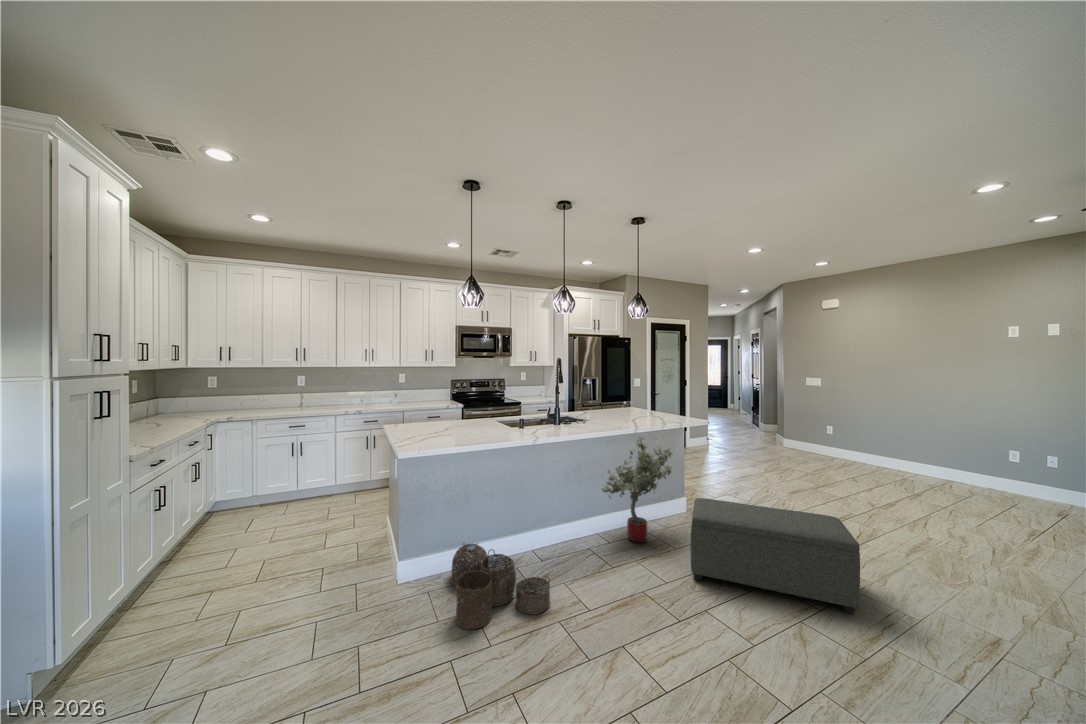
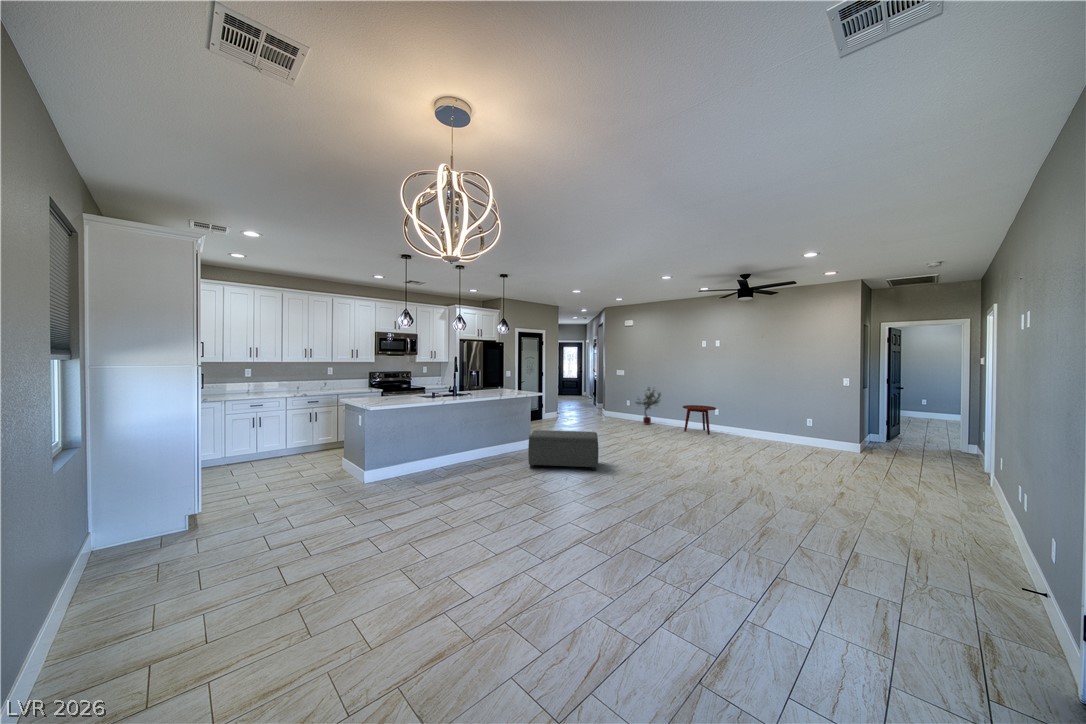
potted tree: present [602,437,672,542] -> present [635,387,661,424]
side table: none [964,446,1056,509] -> present [683,405,716,434]
woven basket: present [451,544,550,629] -> none [399,457,457,490]

